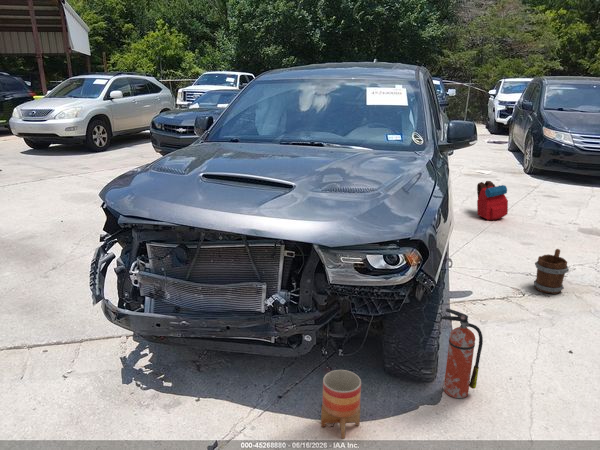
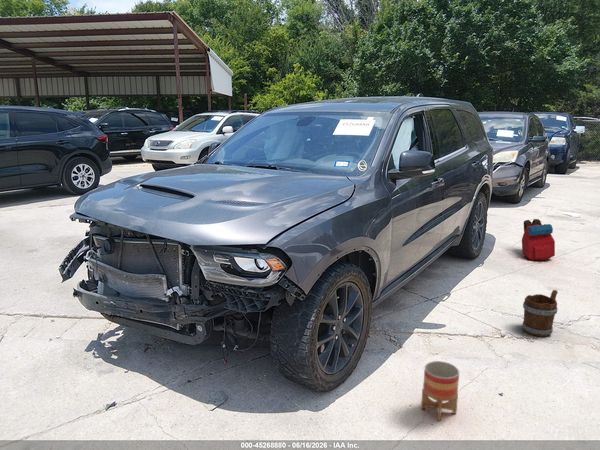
fire extinguisher: present [441,309,483,398] -> none [334,322,369,412]
planter: present [321,370,361,439] -> present [421,361,459,421]

